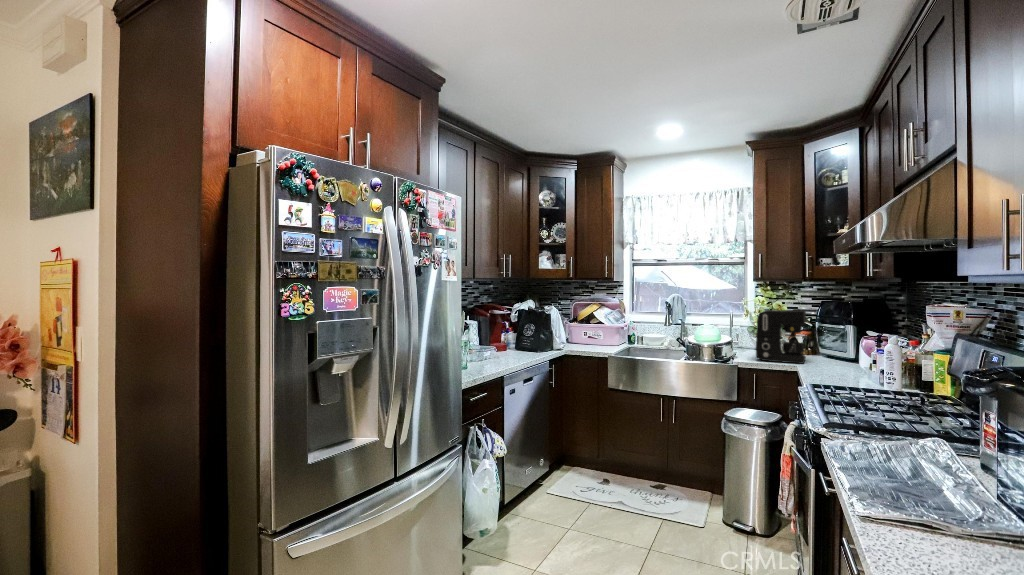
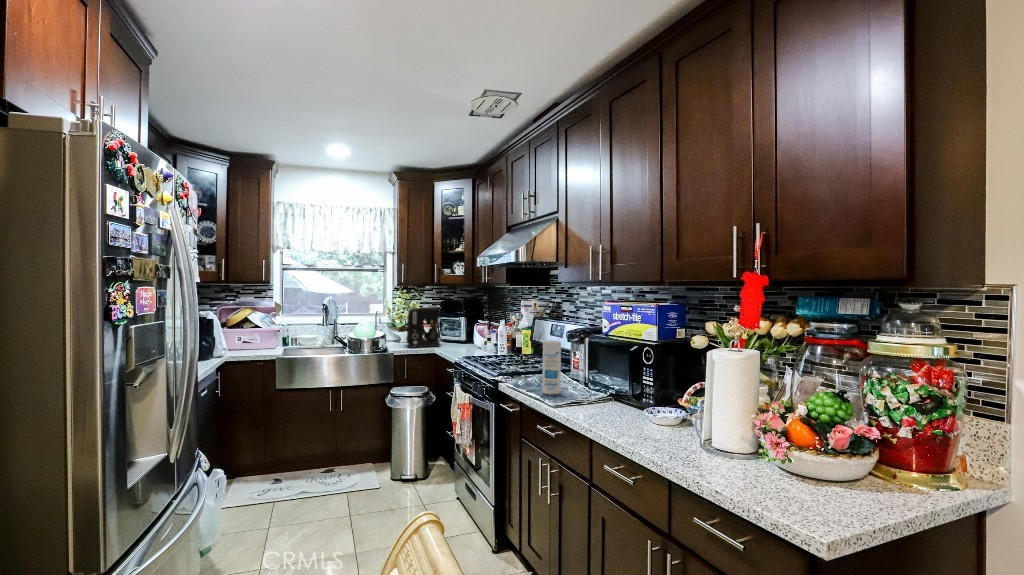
canister: none [890,379,934,482] -> present [542,341,561,394]

